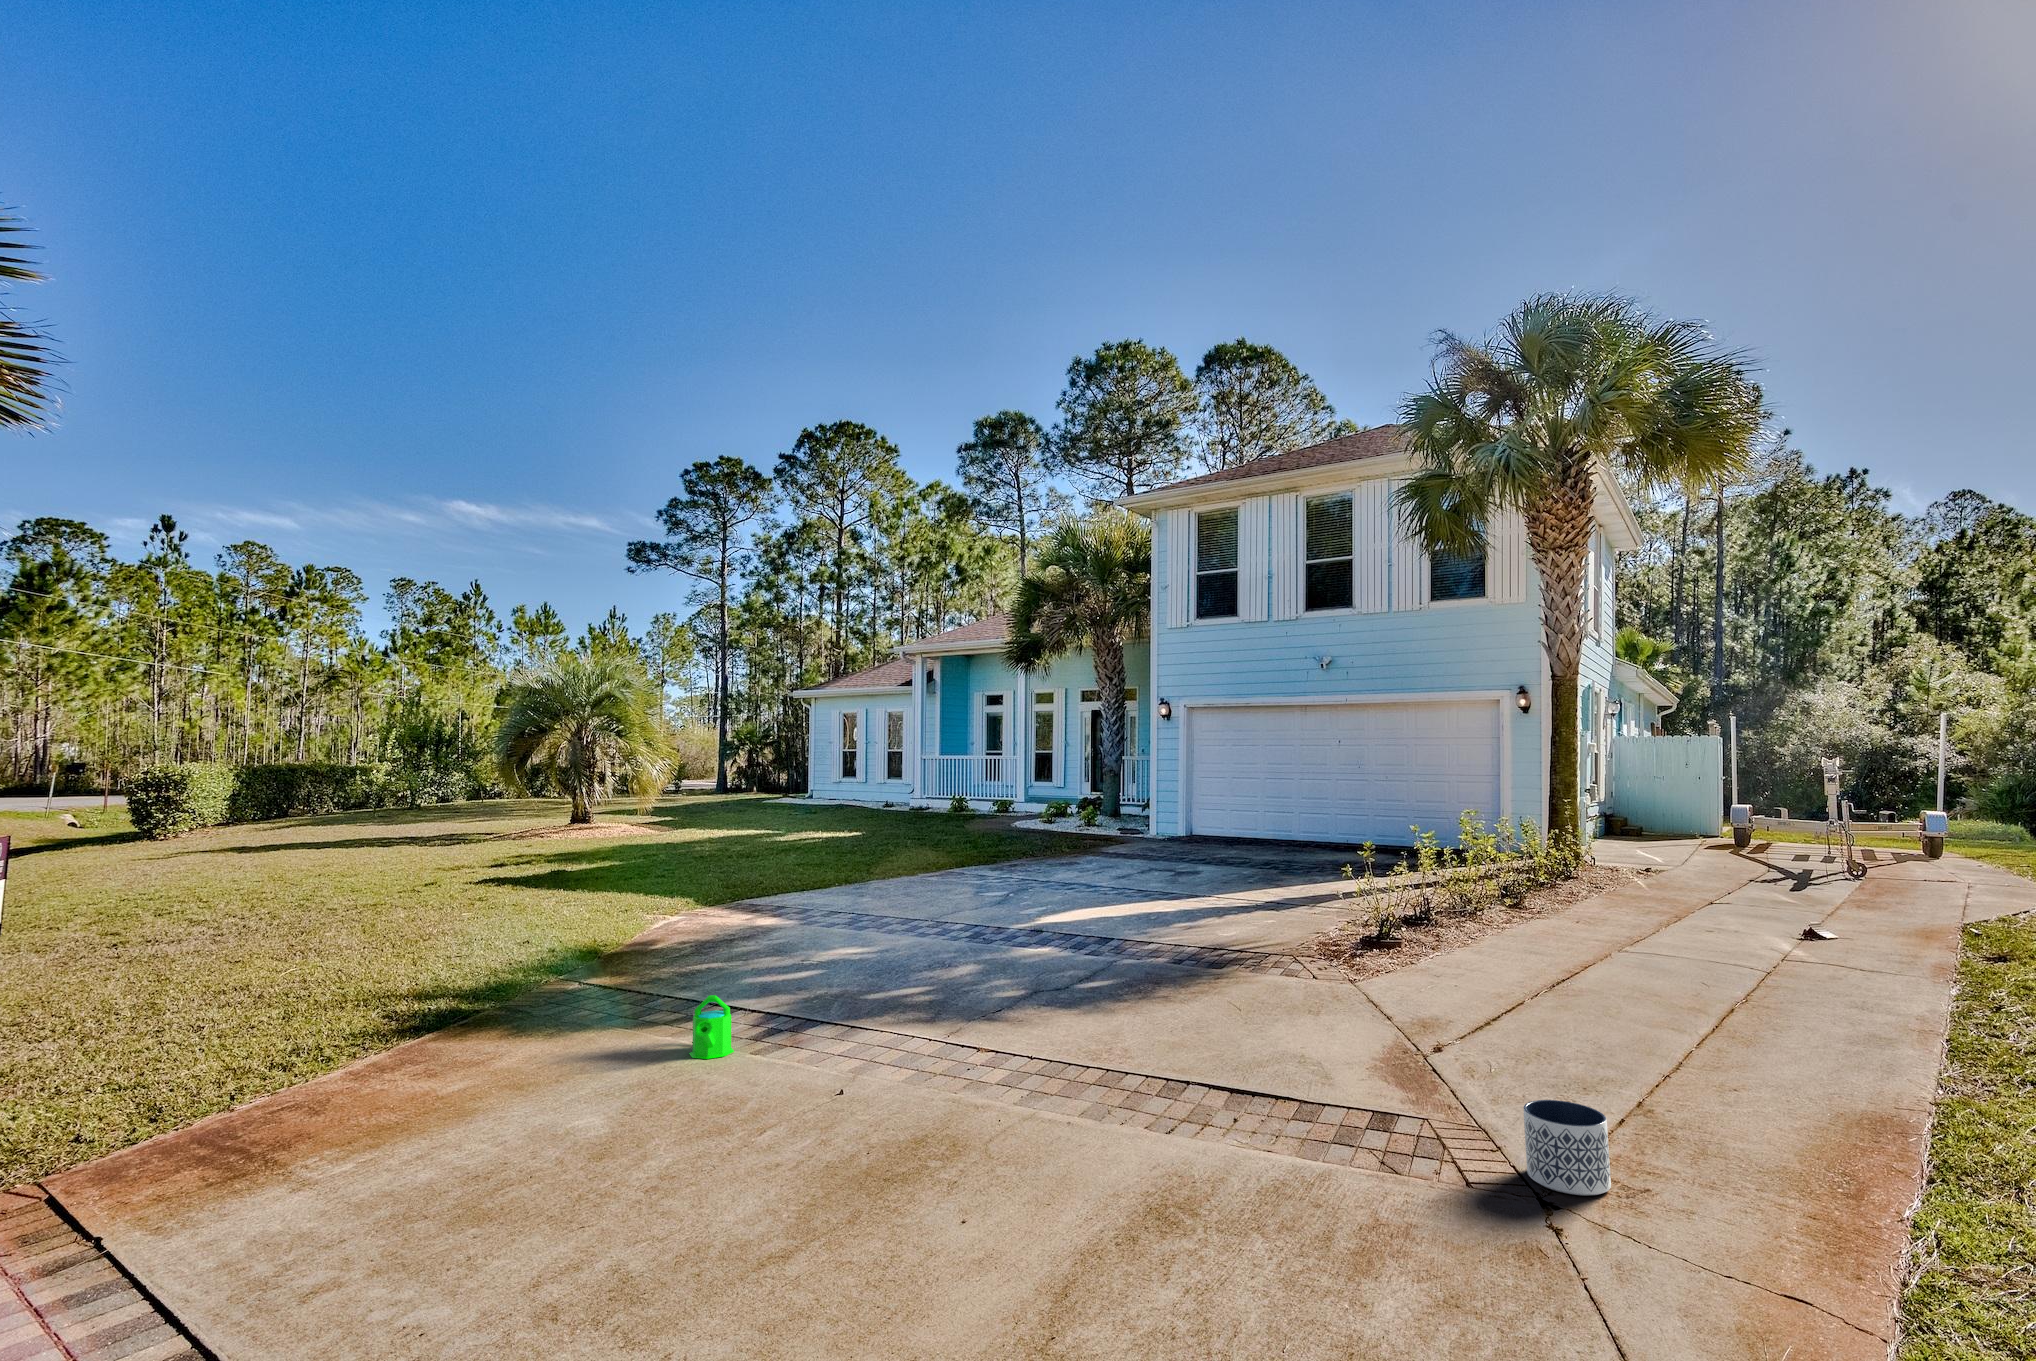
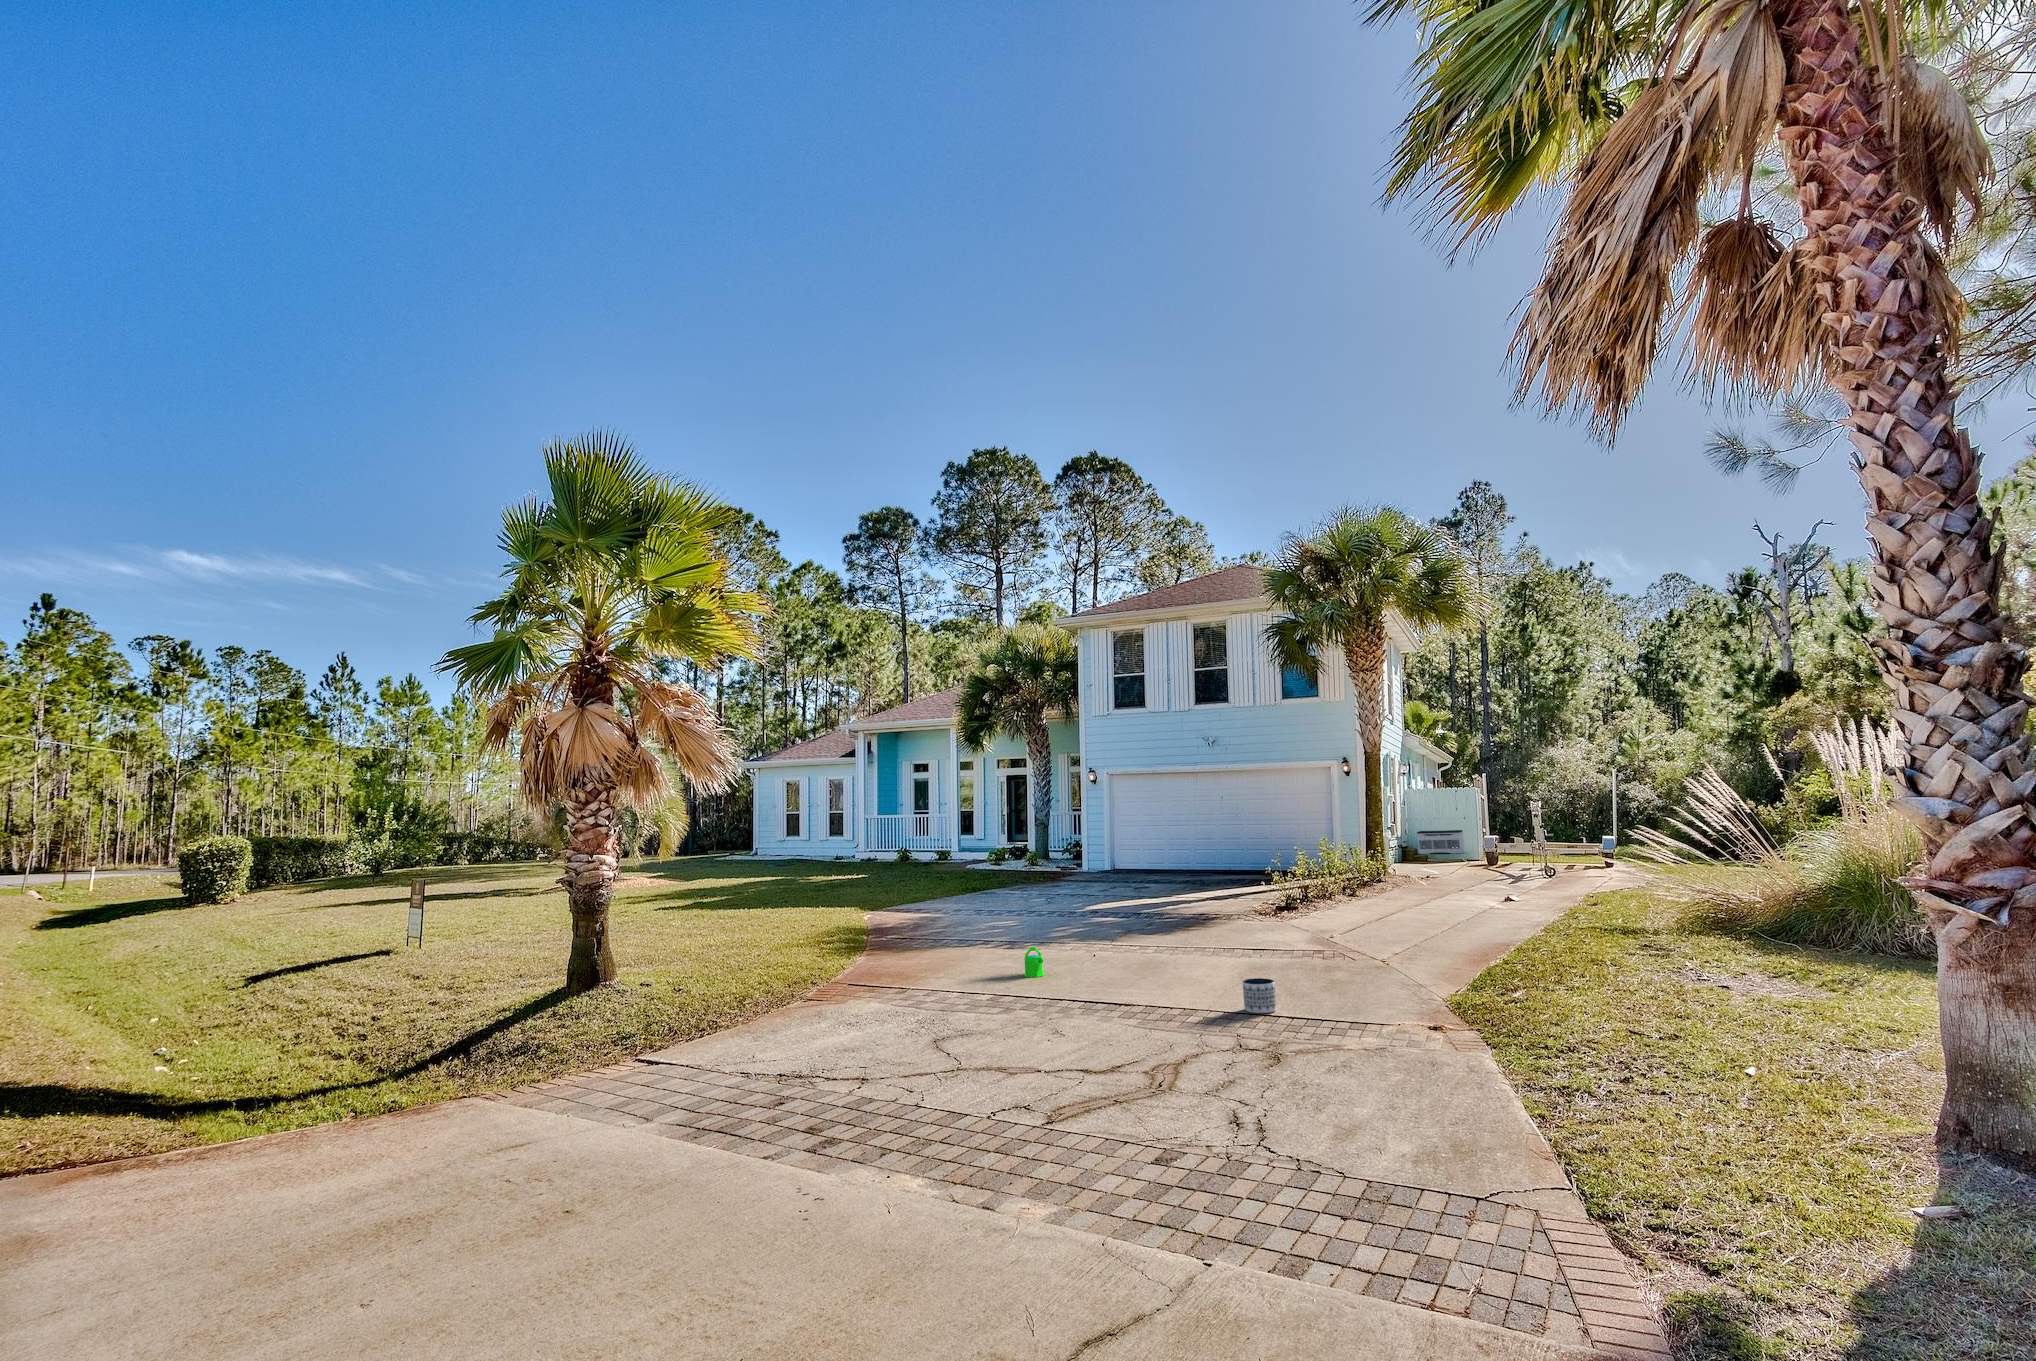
bench: none [1643,800,1717,834] -> present [1417,830,1465,854]
planter: present [1524,1100,1611,1195] -> present [1243,978,1277,1013]

